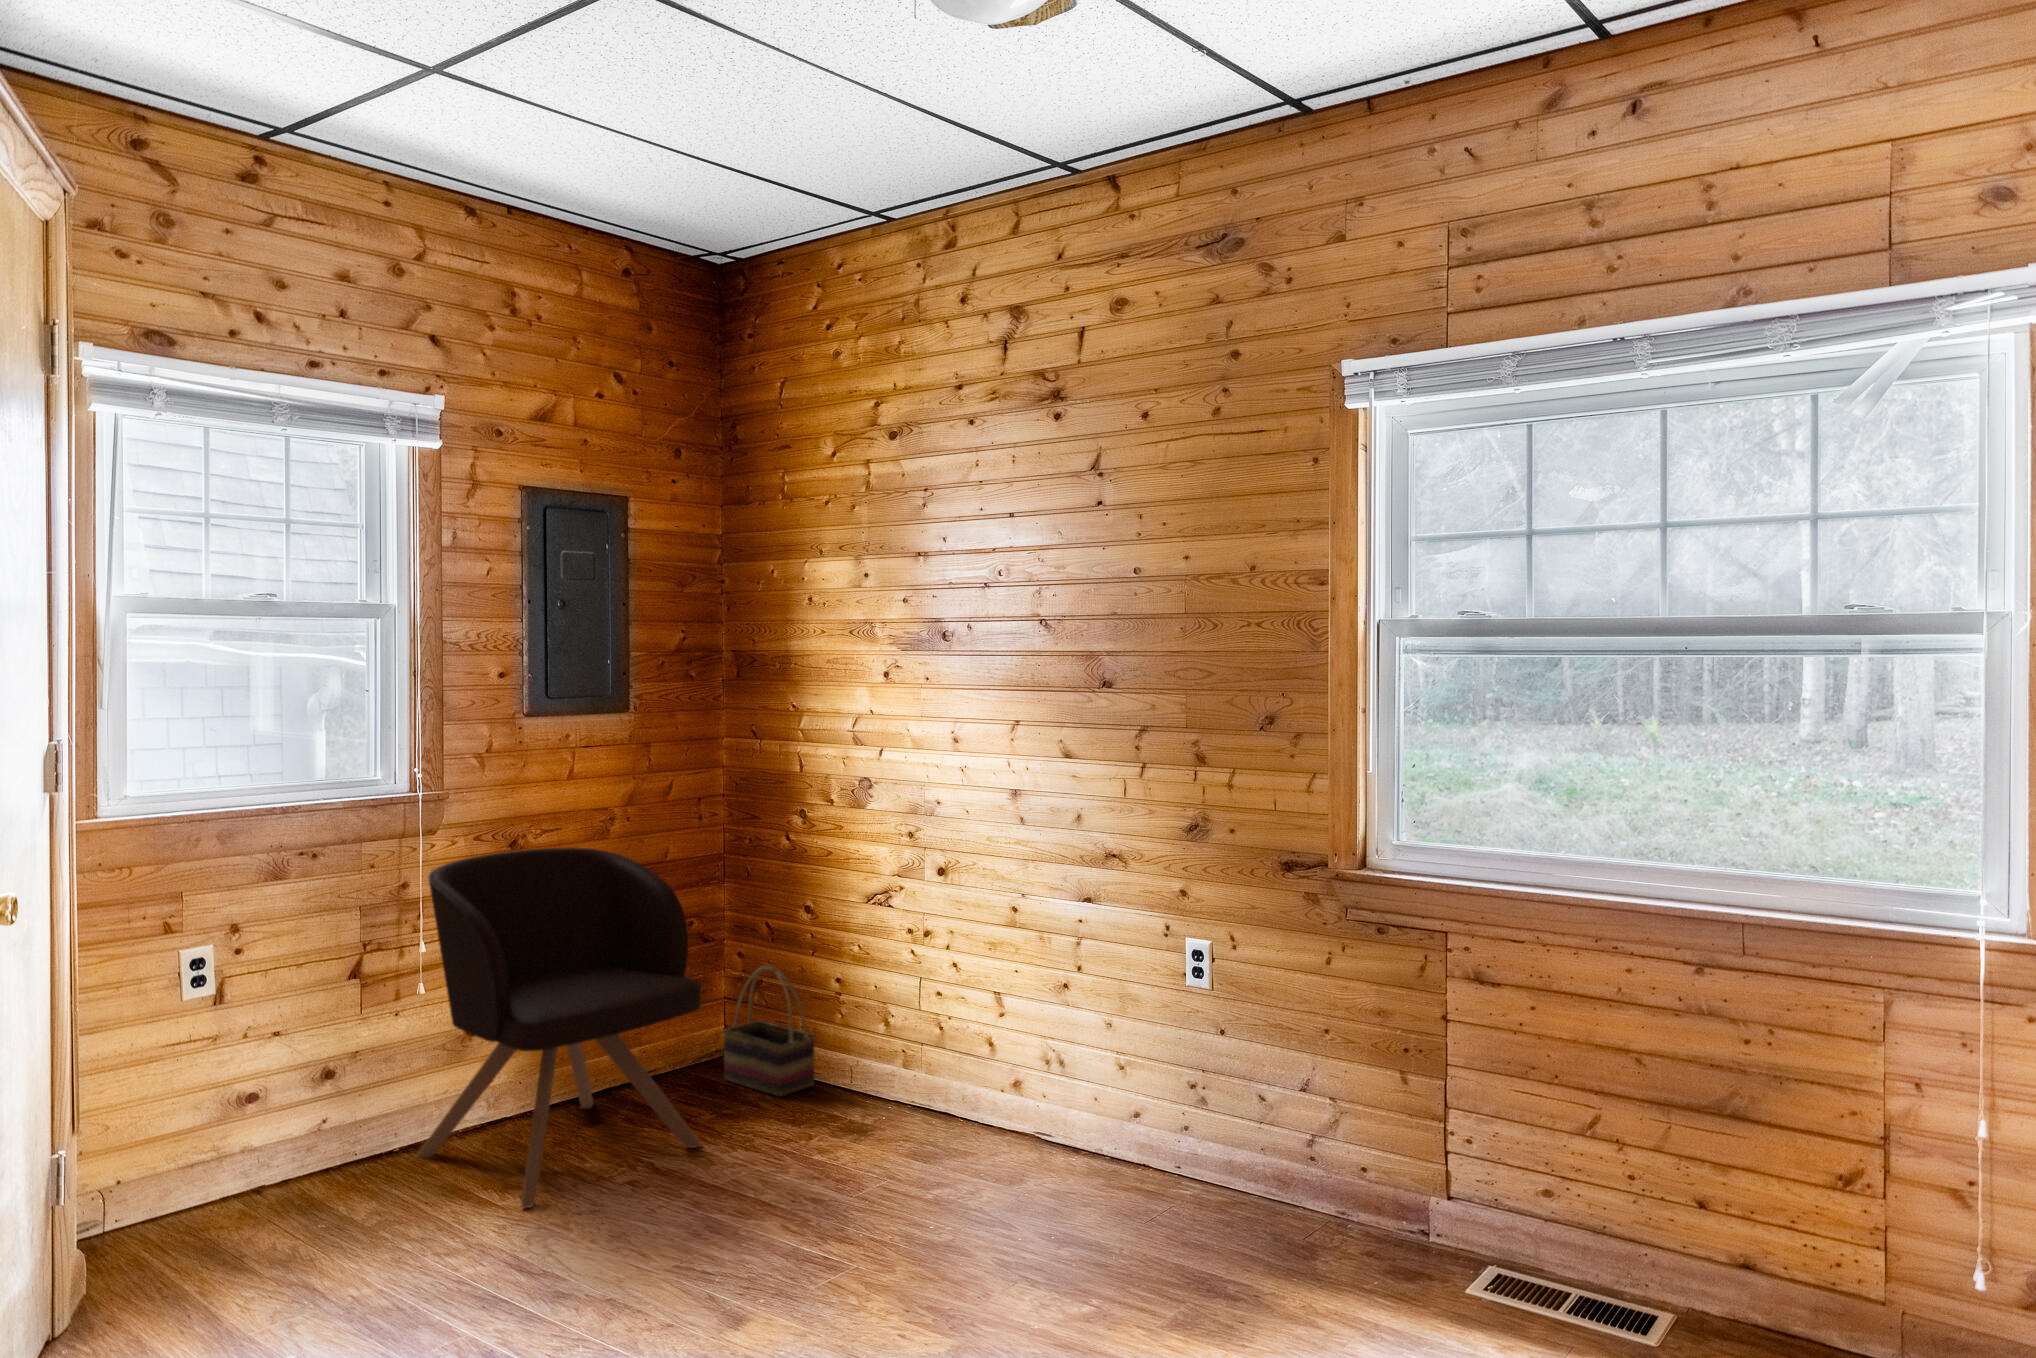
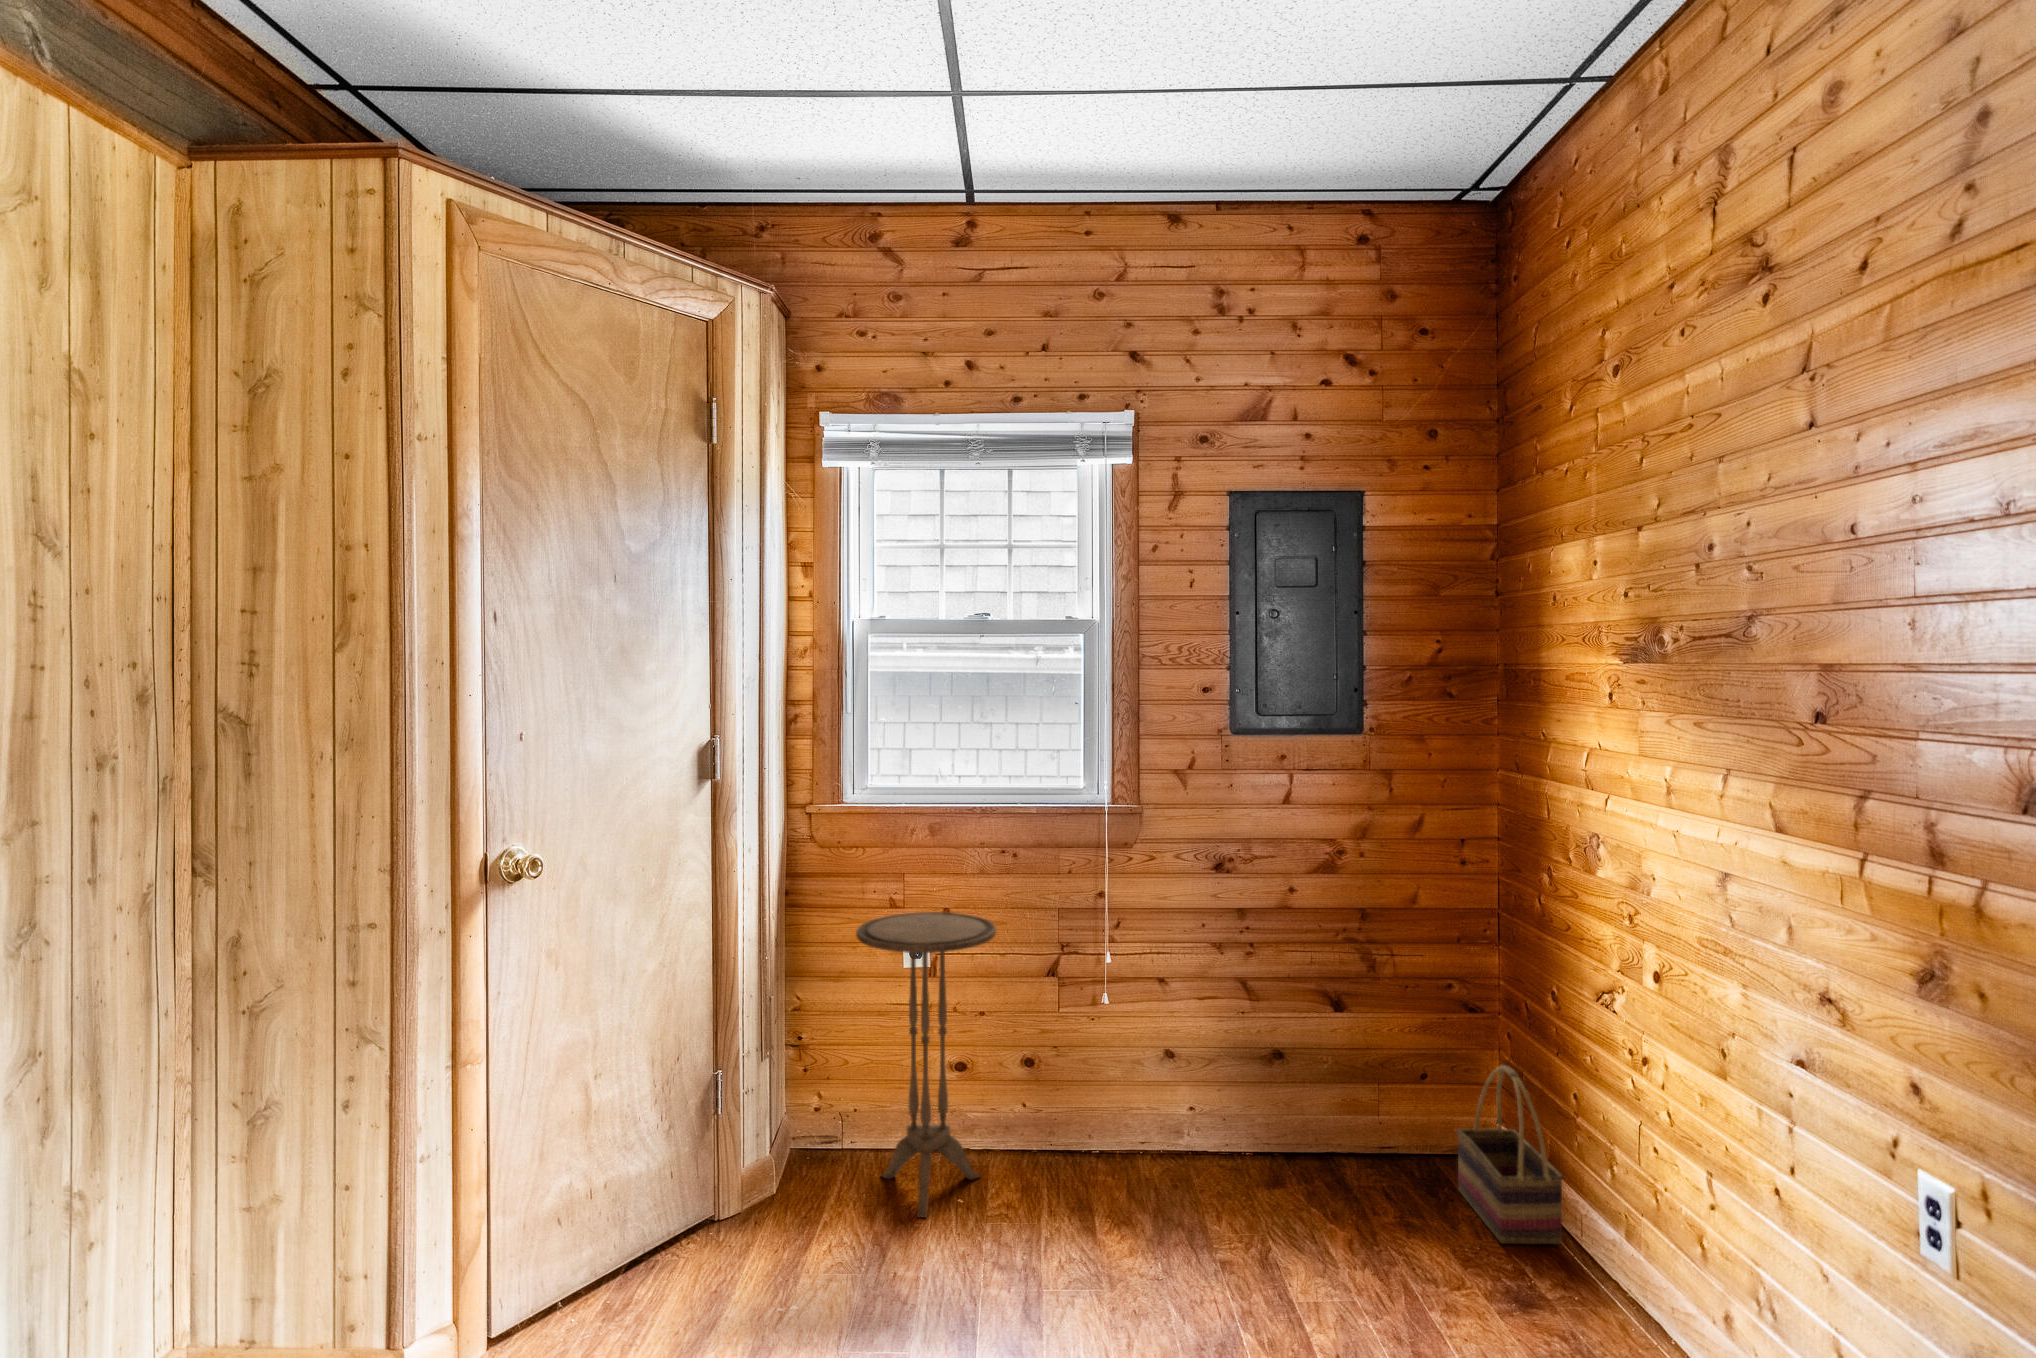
armchair: present [416,847,702,1208] -> none [1088,875,1349,1276]
side table: none [172,924,348,1245] -> present [856,912,996,1217]

